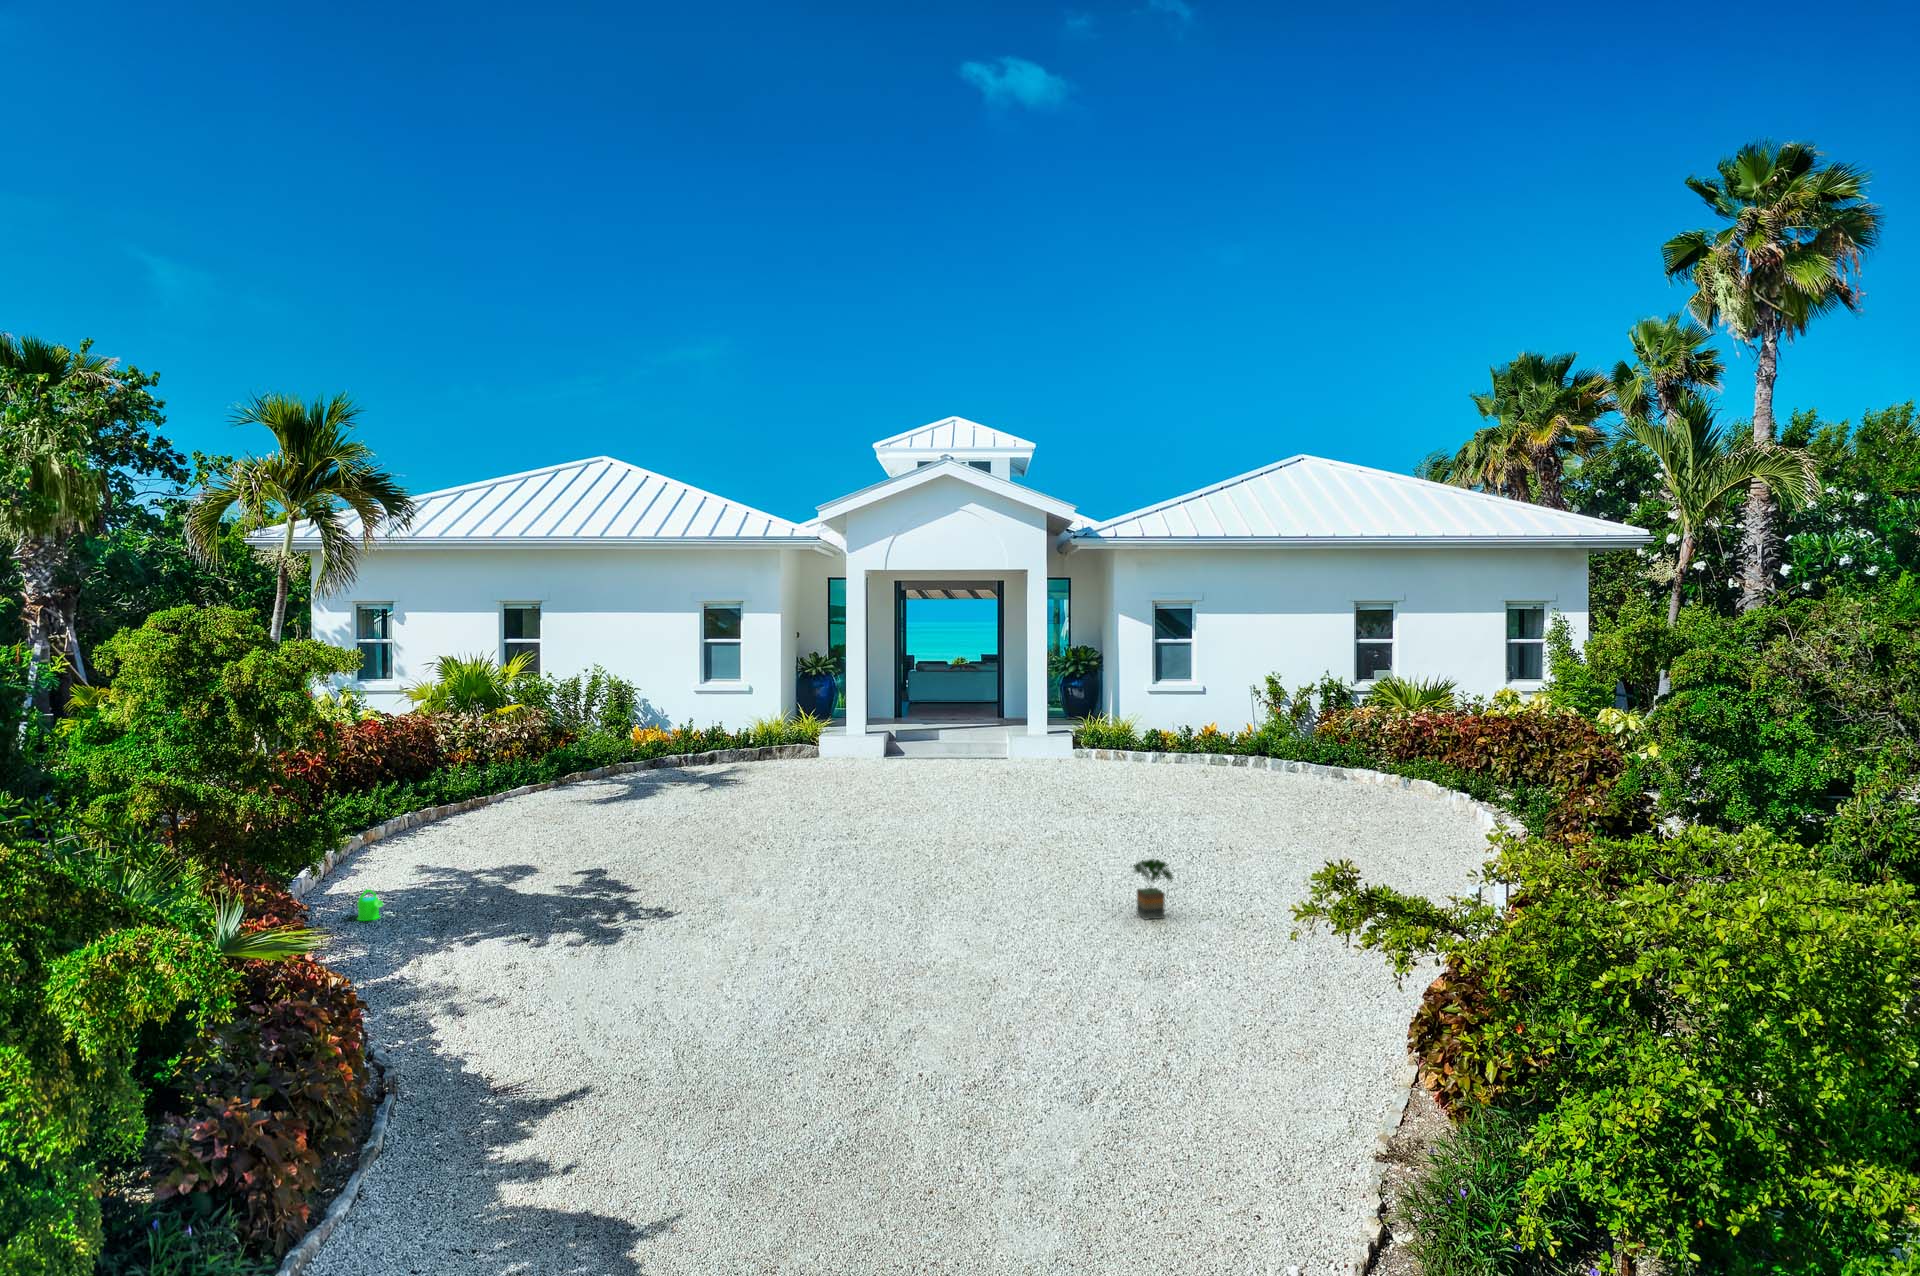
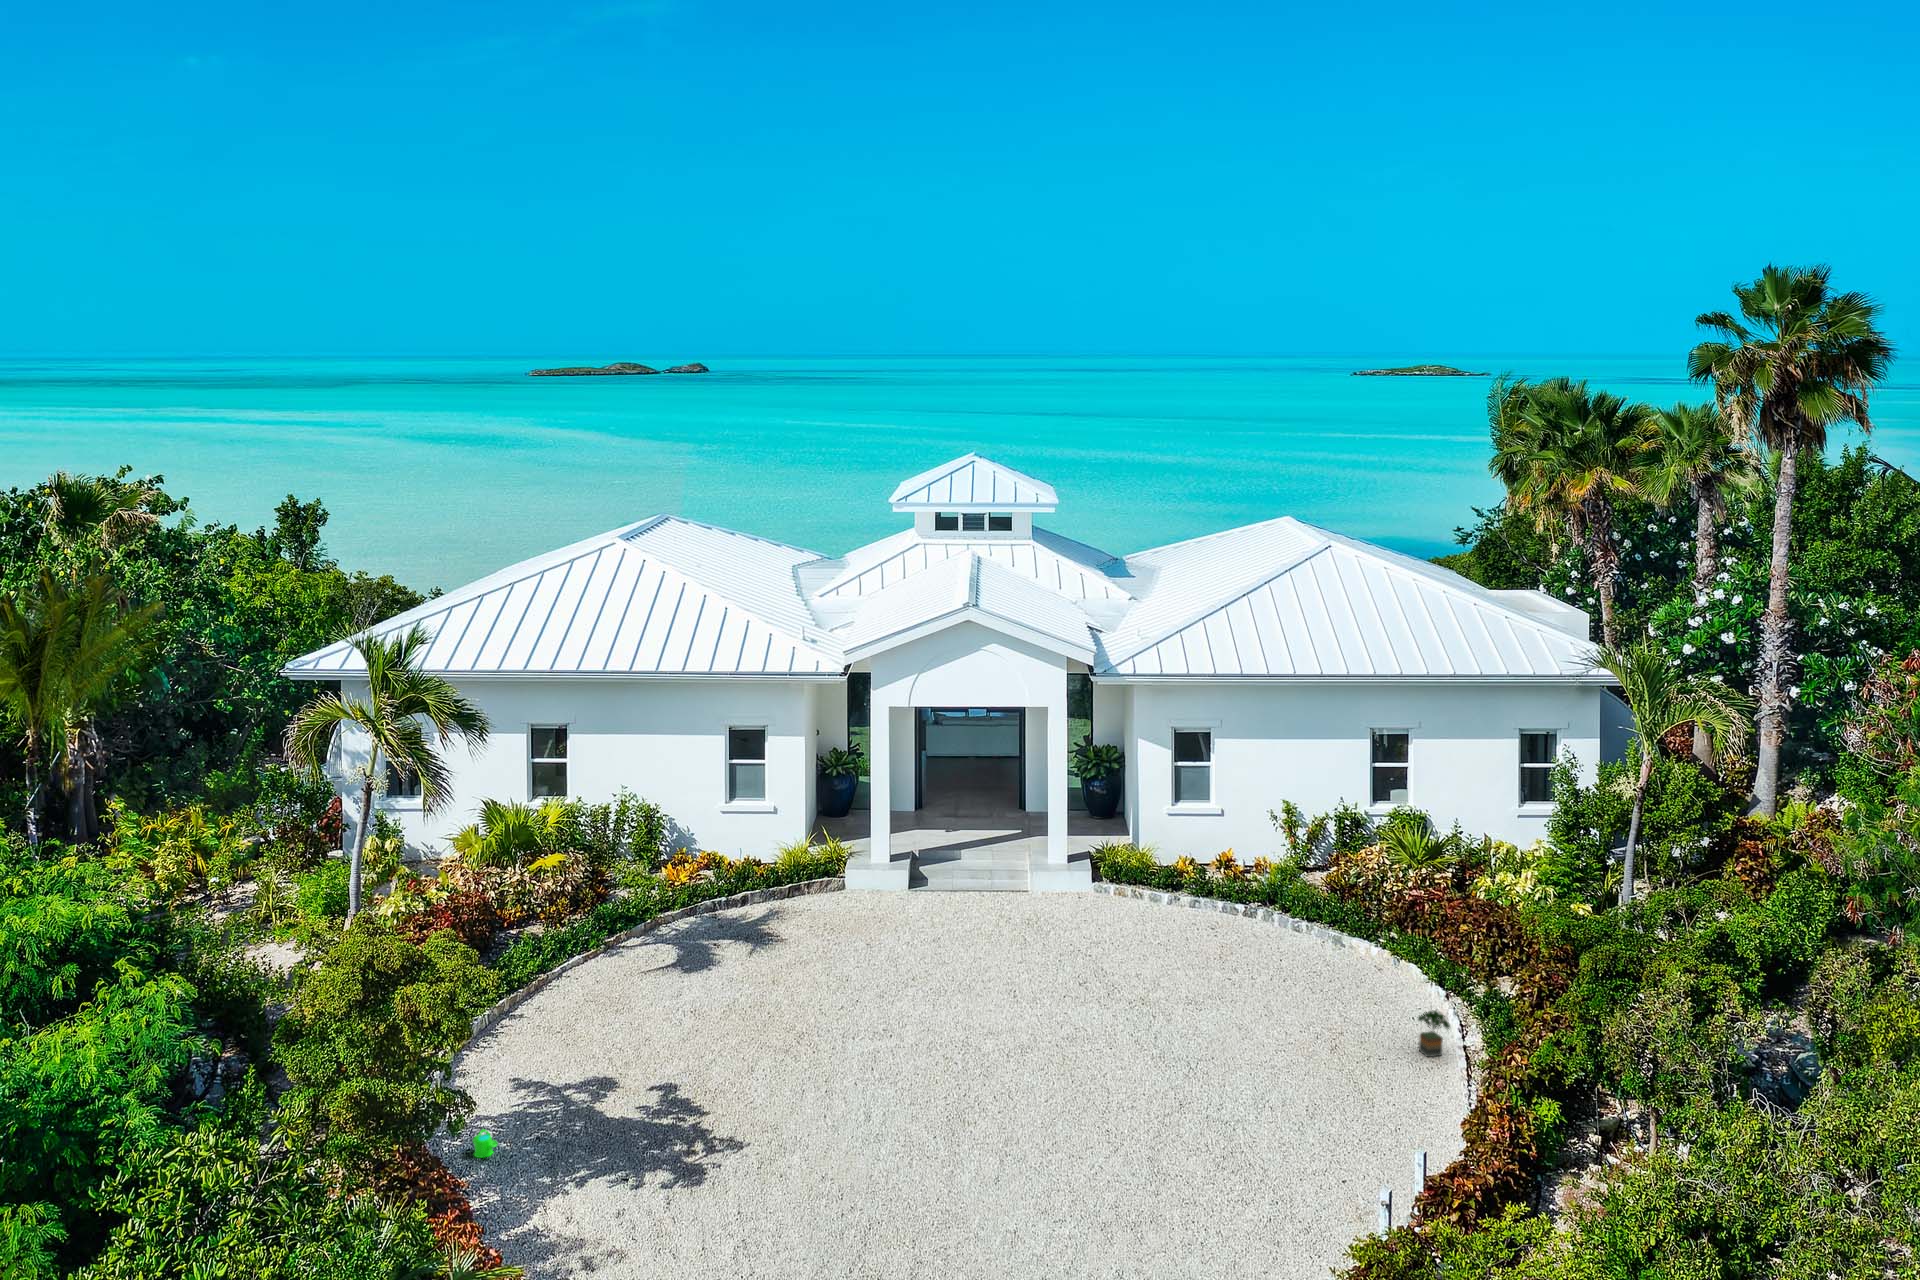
potted tree: present [1133,859,1173,920] -> present [1417,1011,1450,1057]

